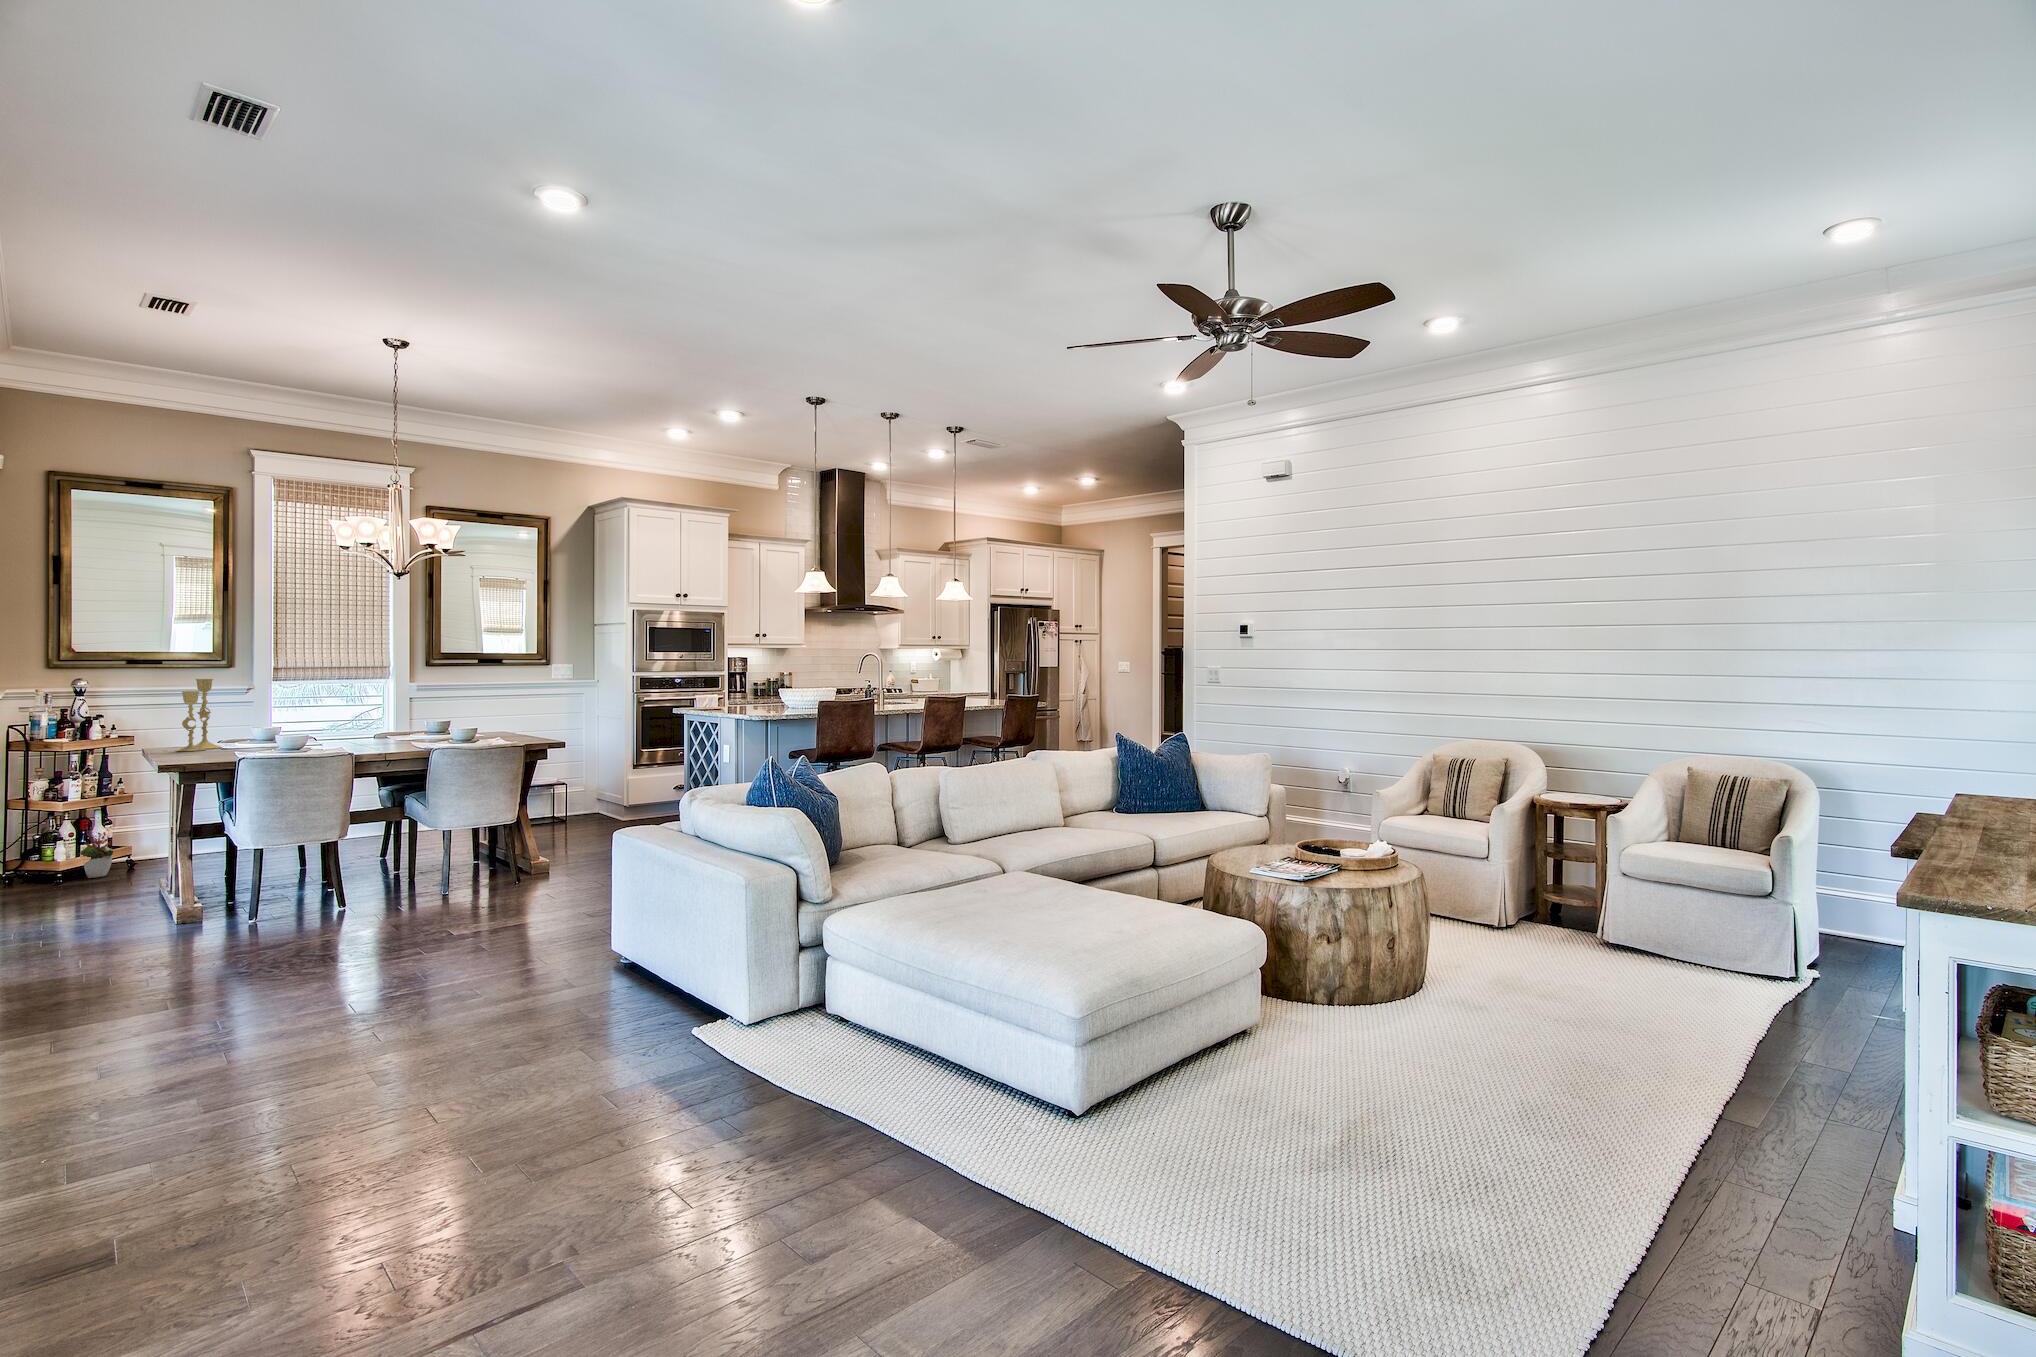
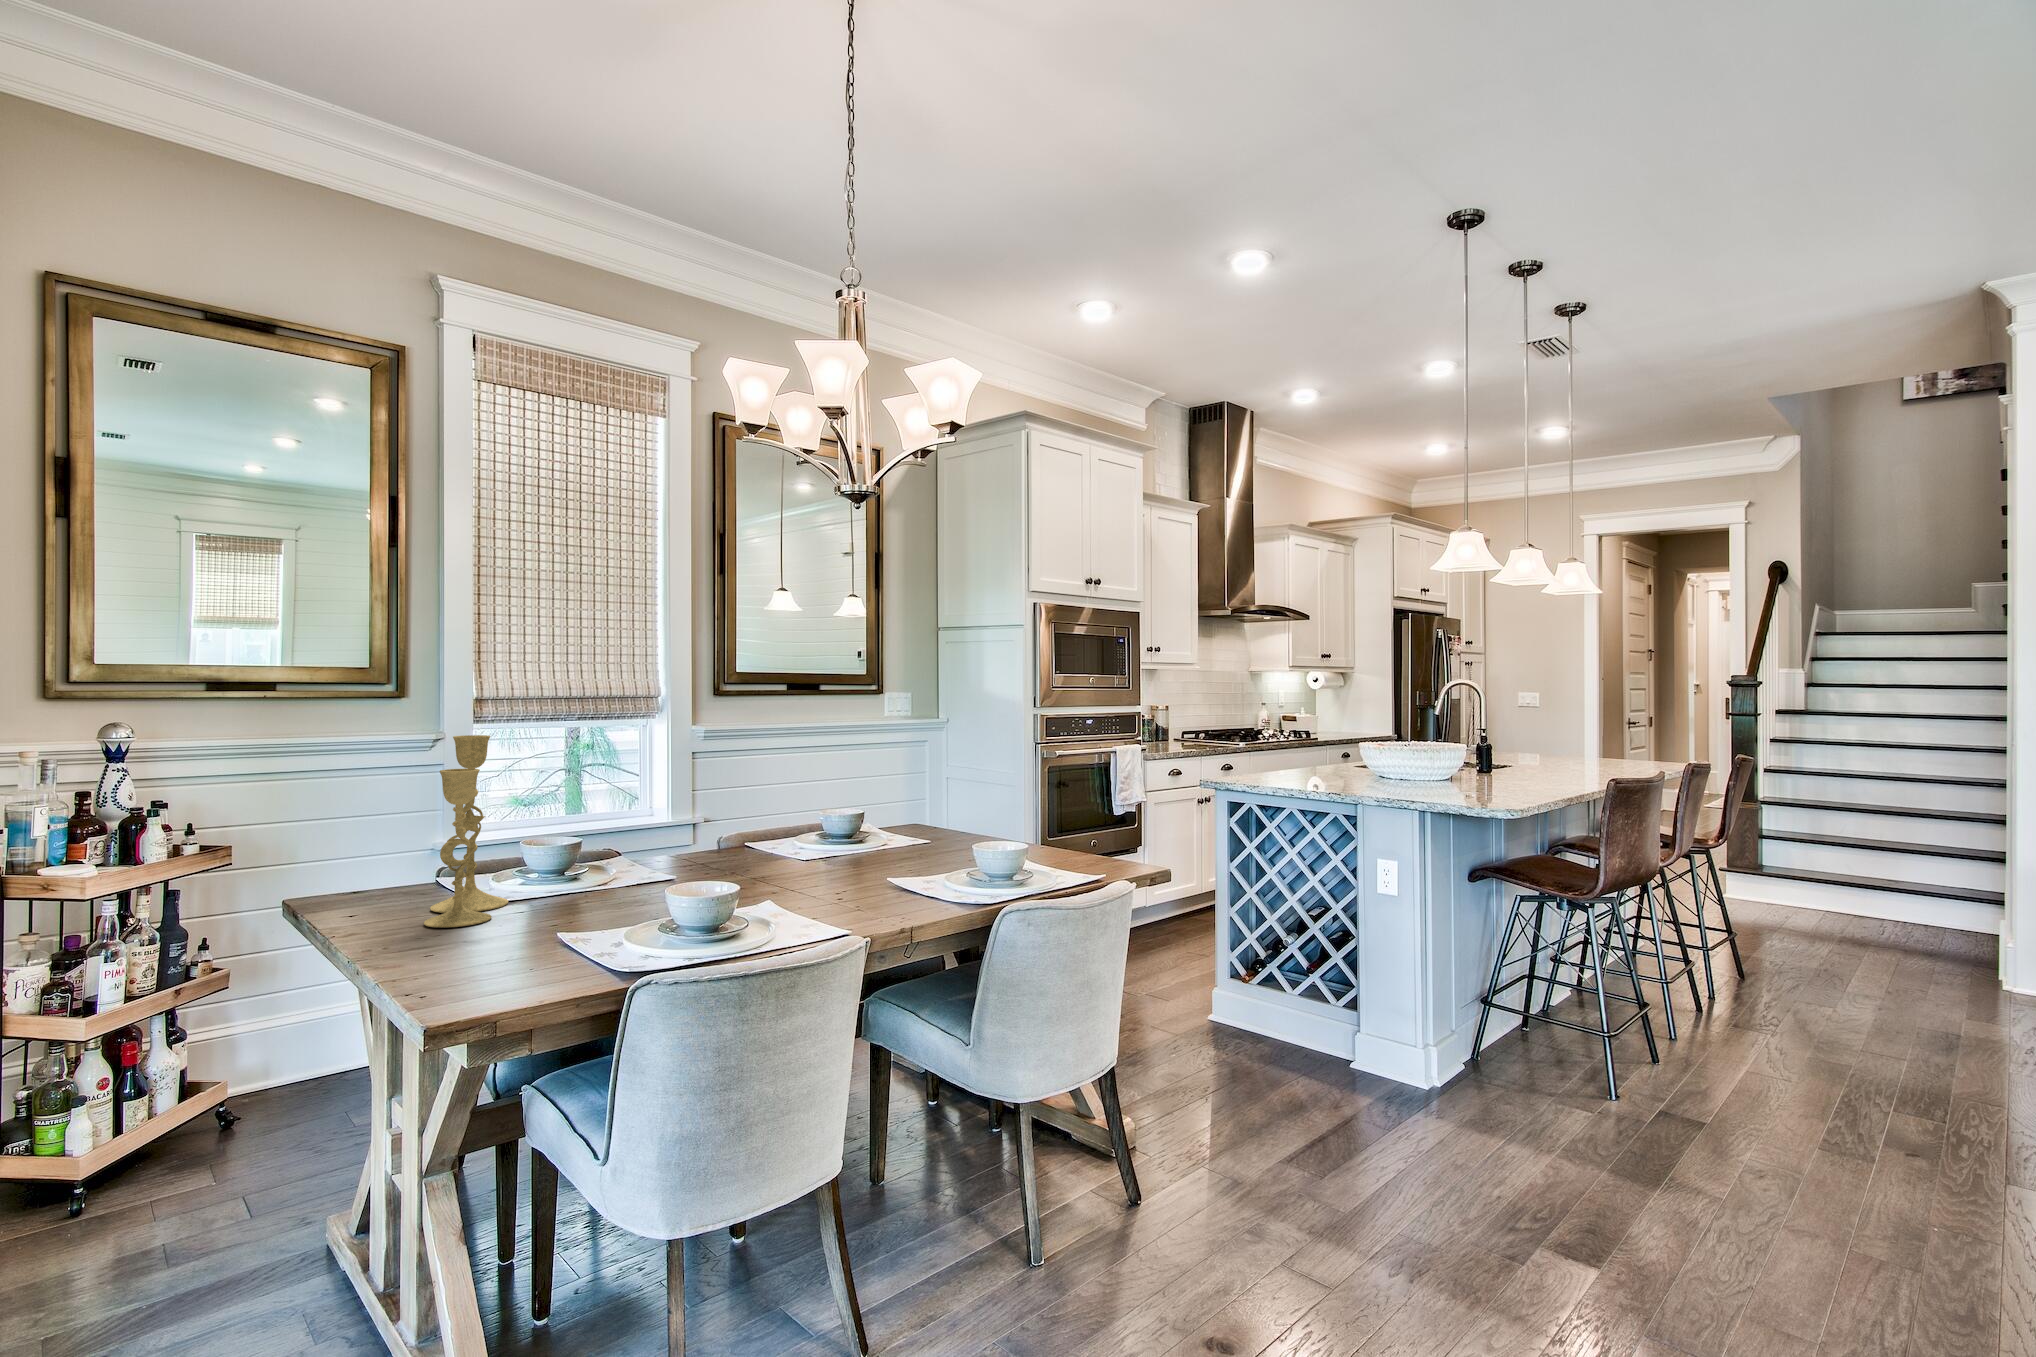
decorative plant: present [80,832,113,878] -> none [121,1072,191,1180]

